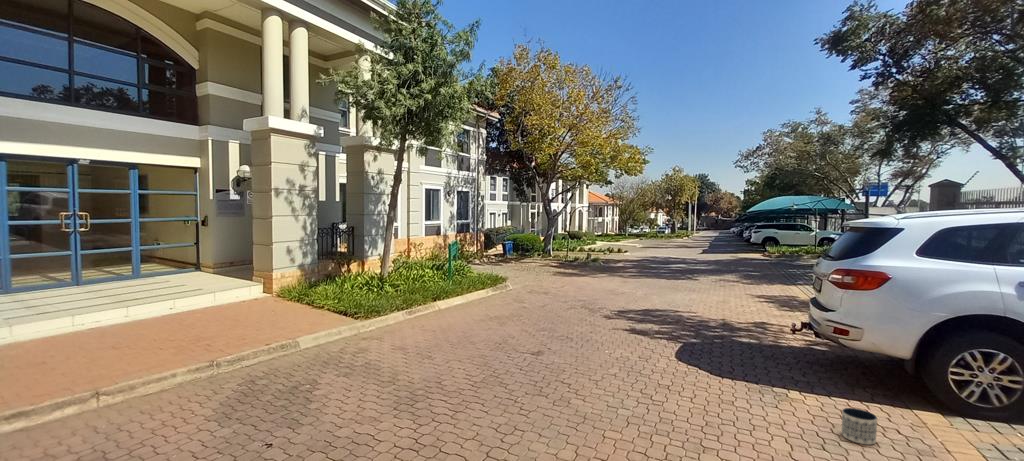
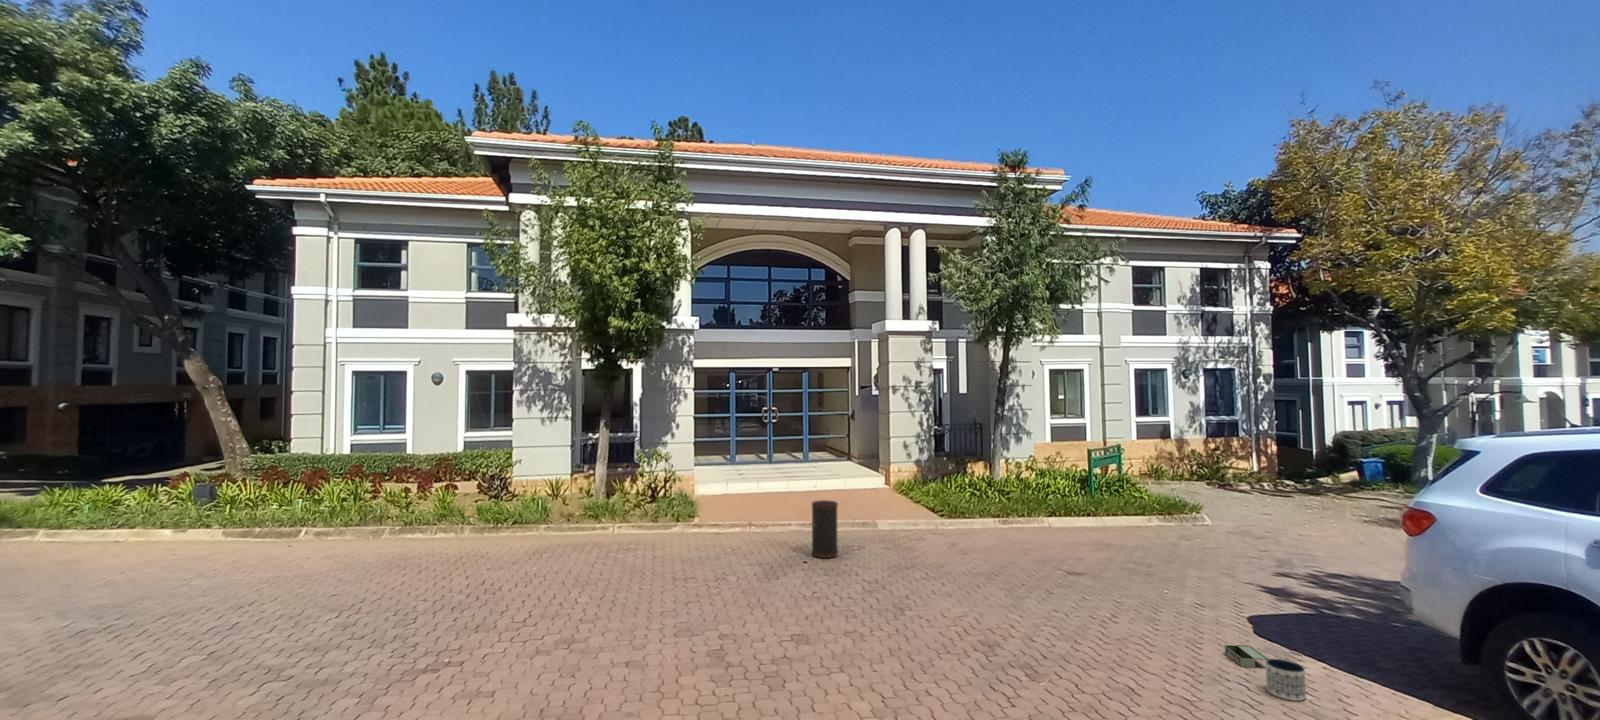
trash can: none [250,332,295,420] -> present [812,500,838,558]
toolbox: none [763,397,803,421] -> present [1225,645,1268,668]

